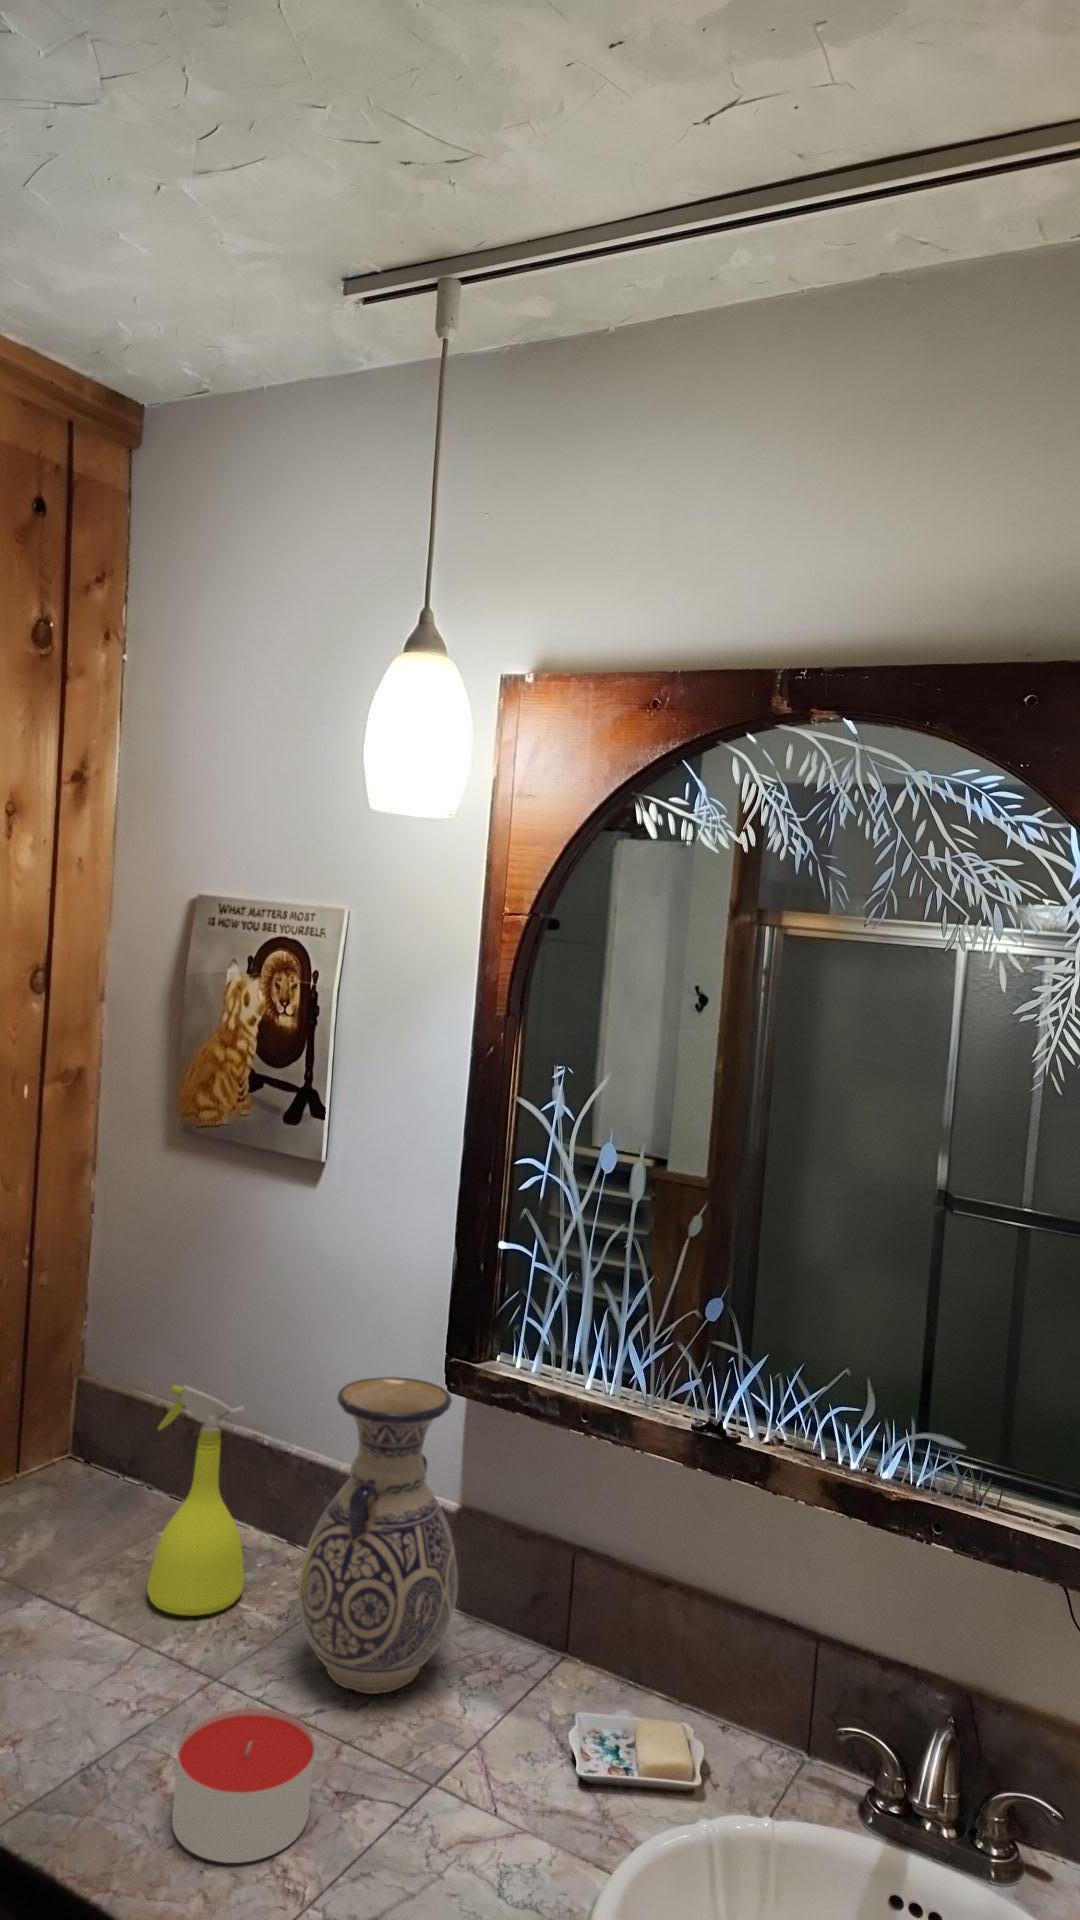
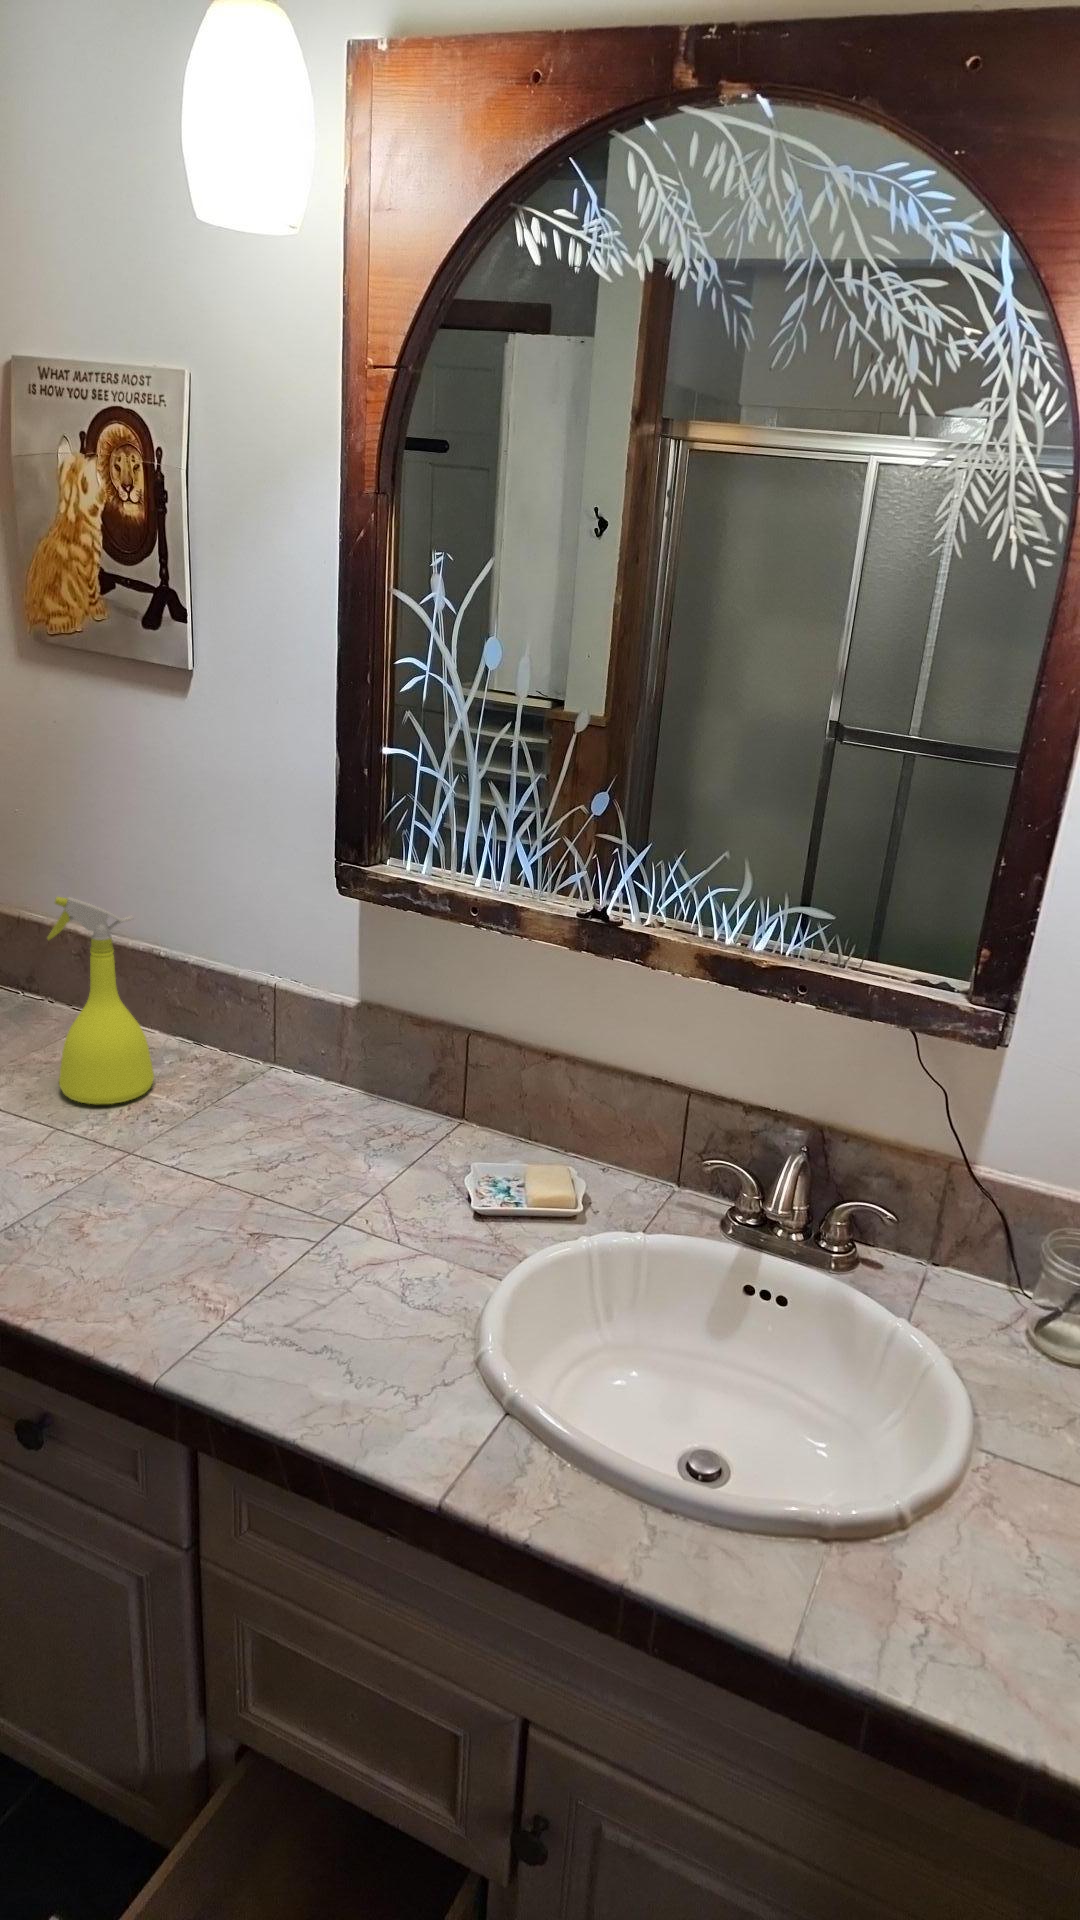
vase: present [299,1377,458,1694] -> none [205,881,356,1159]
candle: present [172,1708,315,1863] -> none [97,1171,227,1290]

